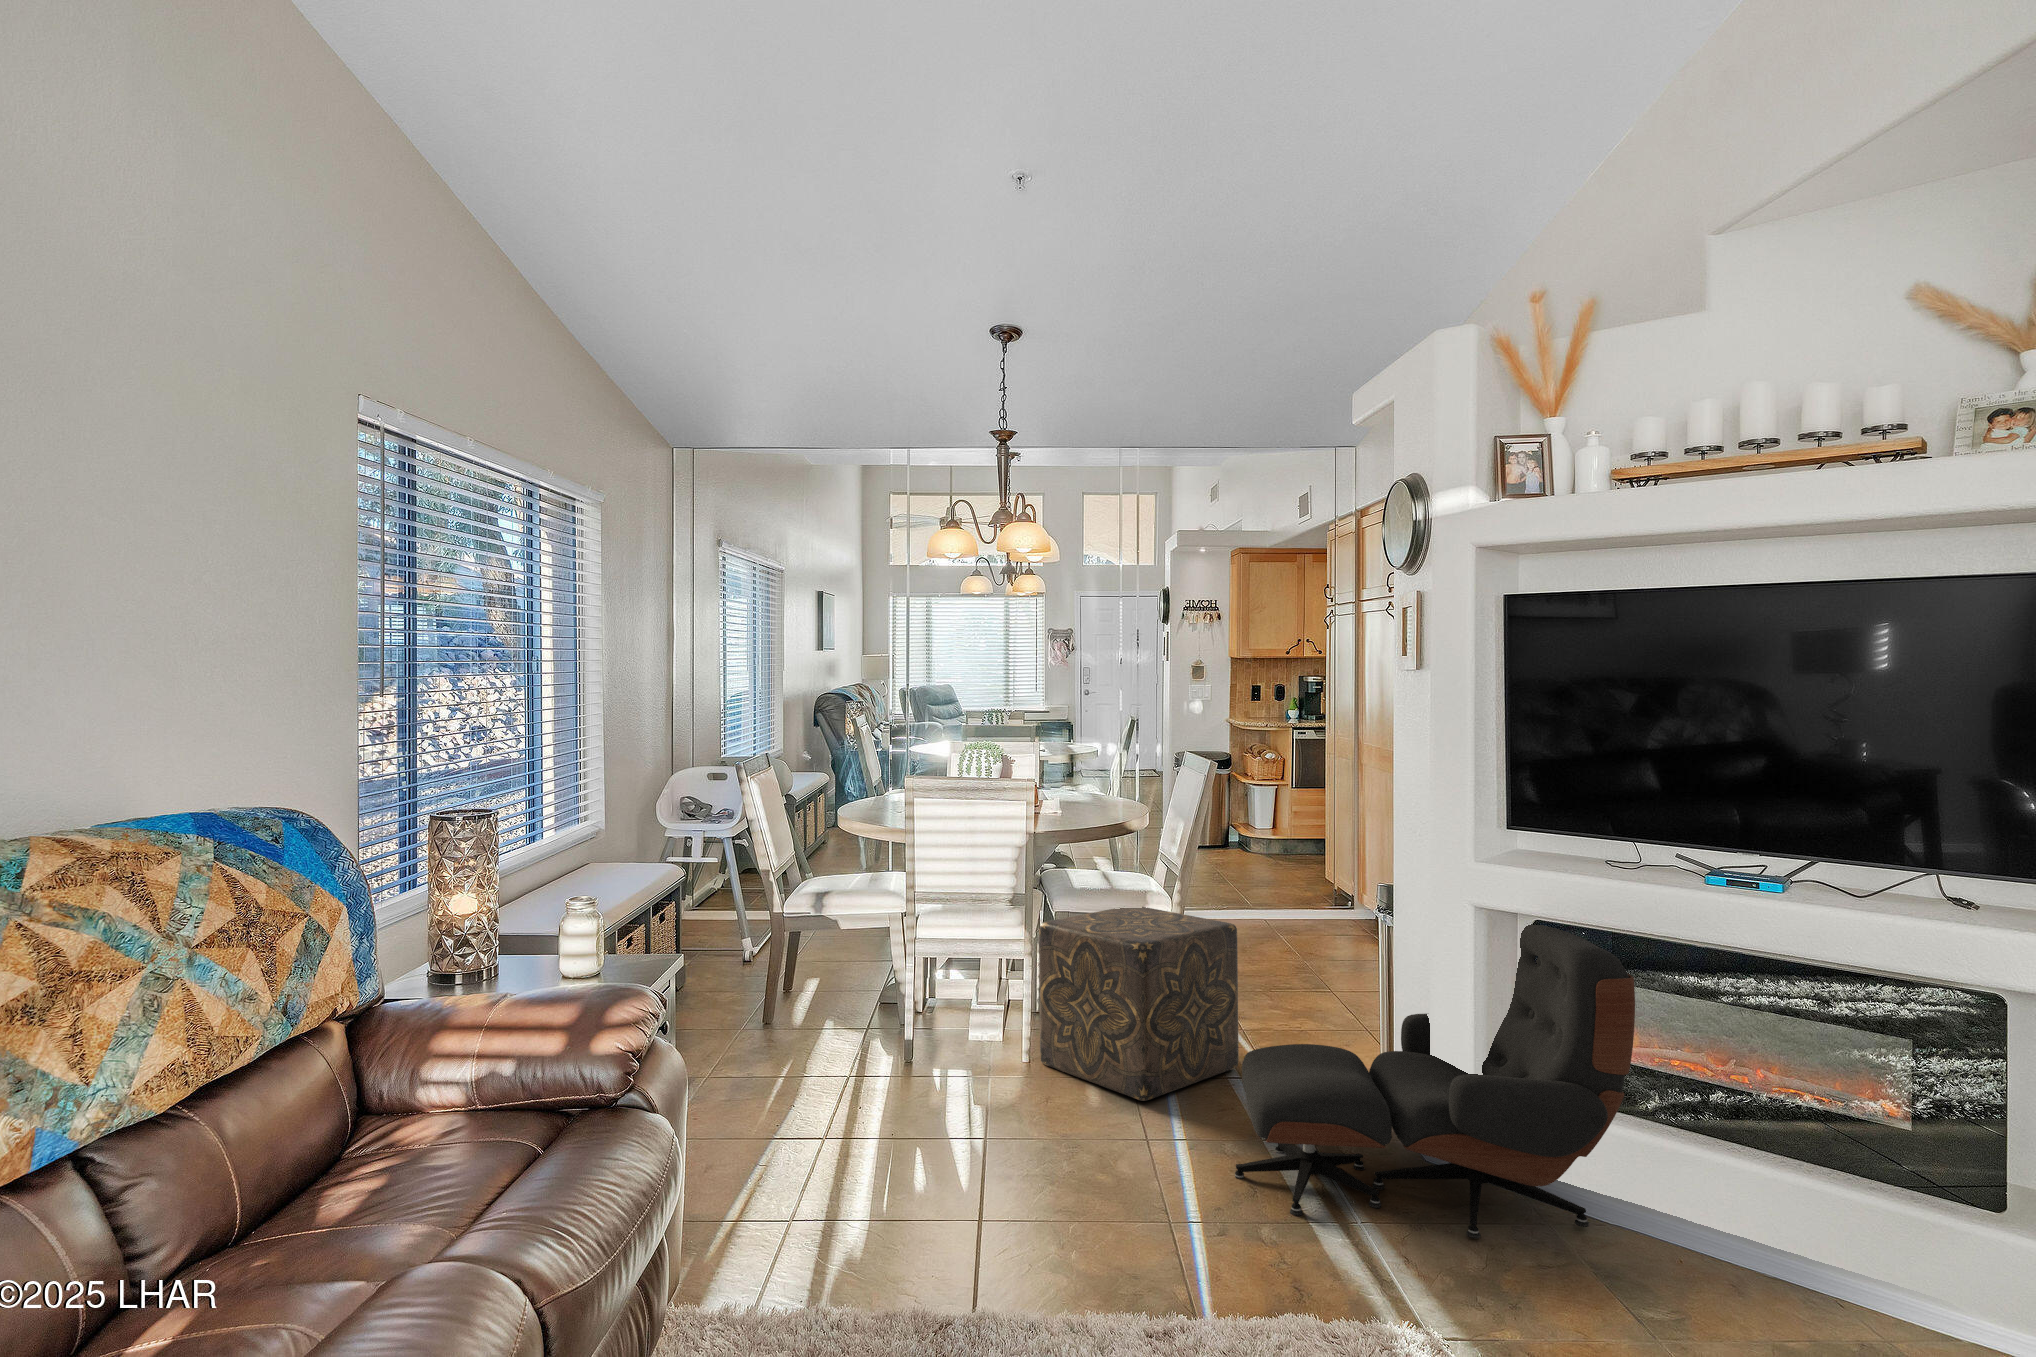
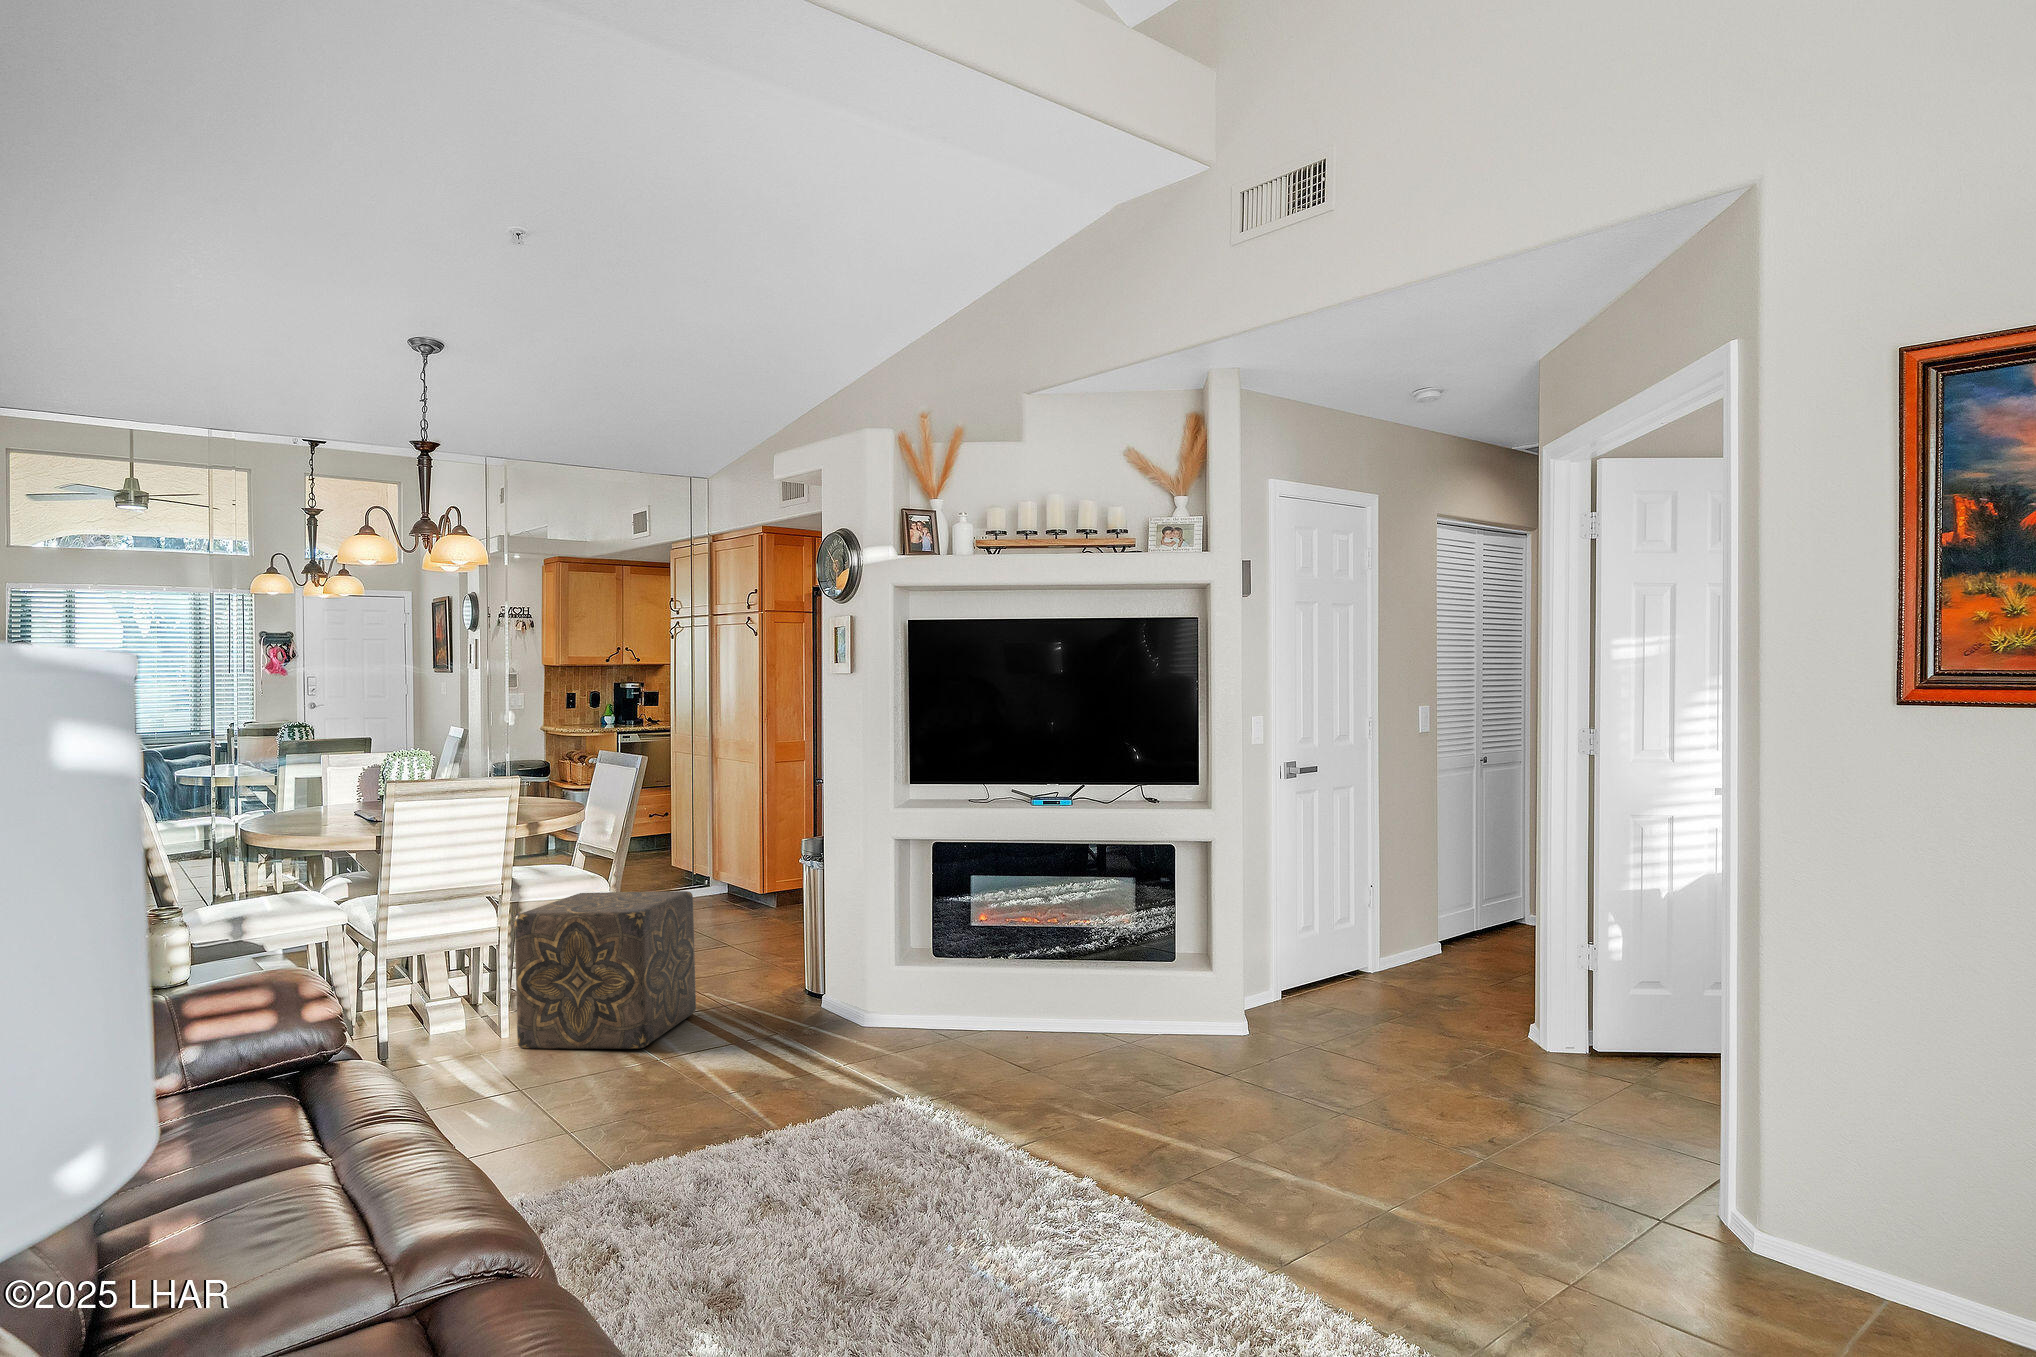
lounge chair: present [1235,923,1635,1239] -> none [740,847,1007,1079]

